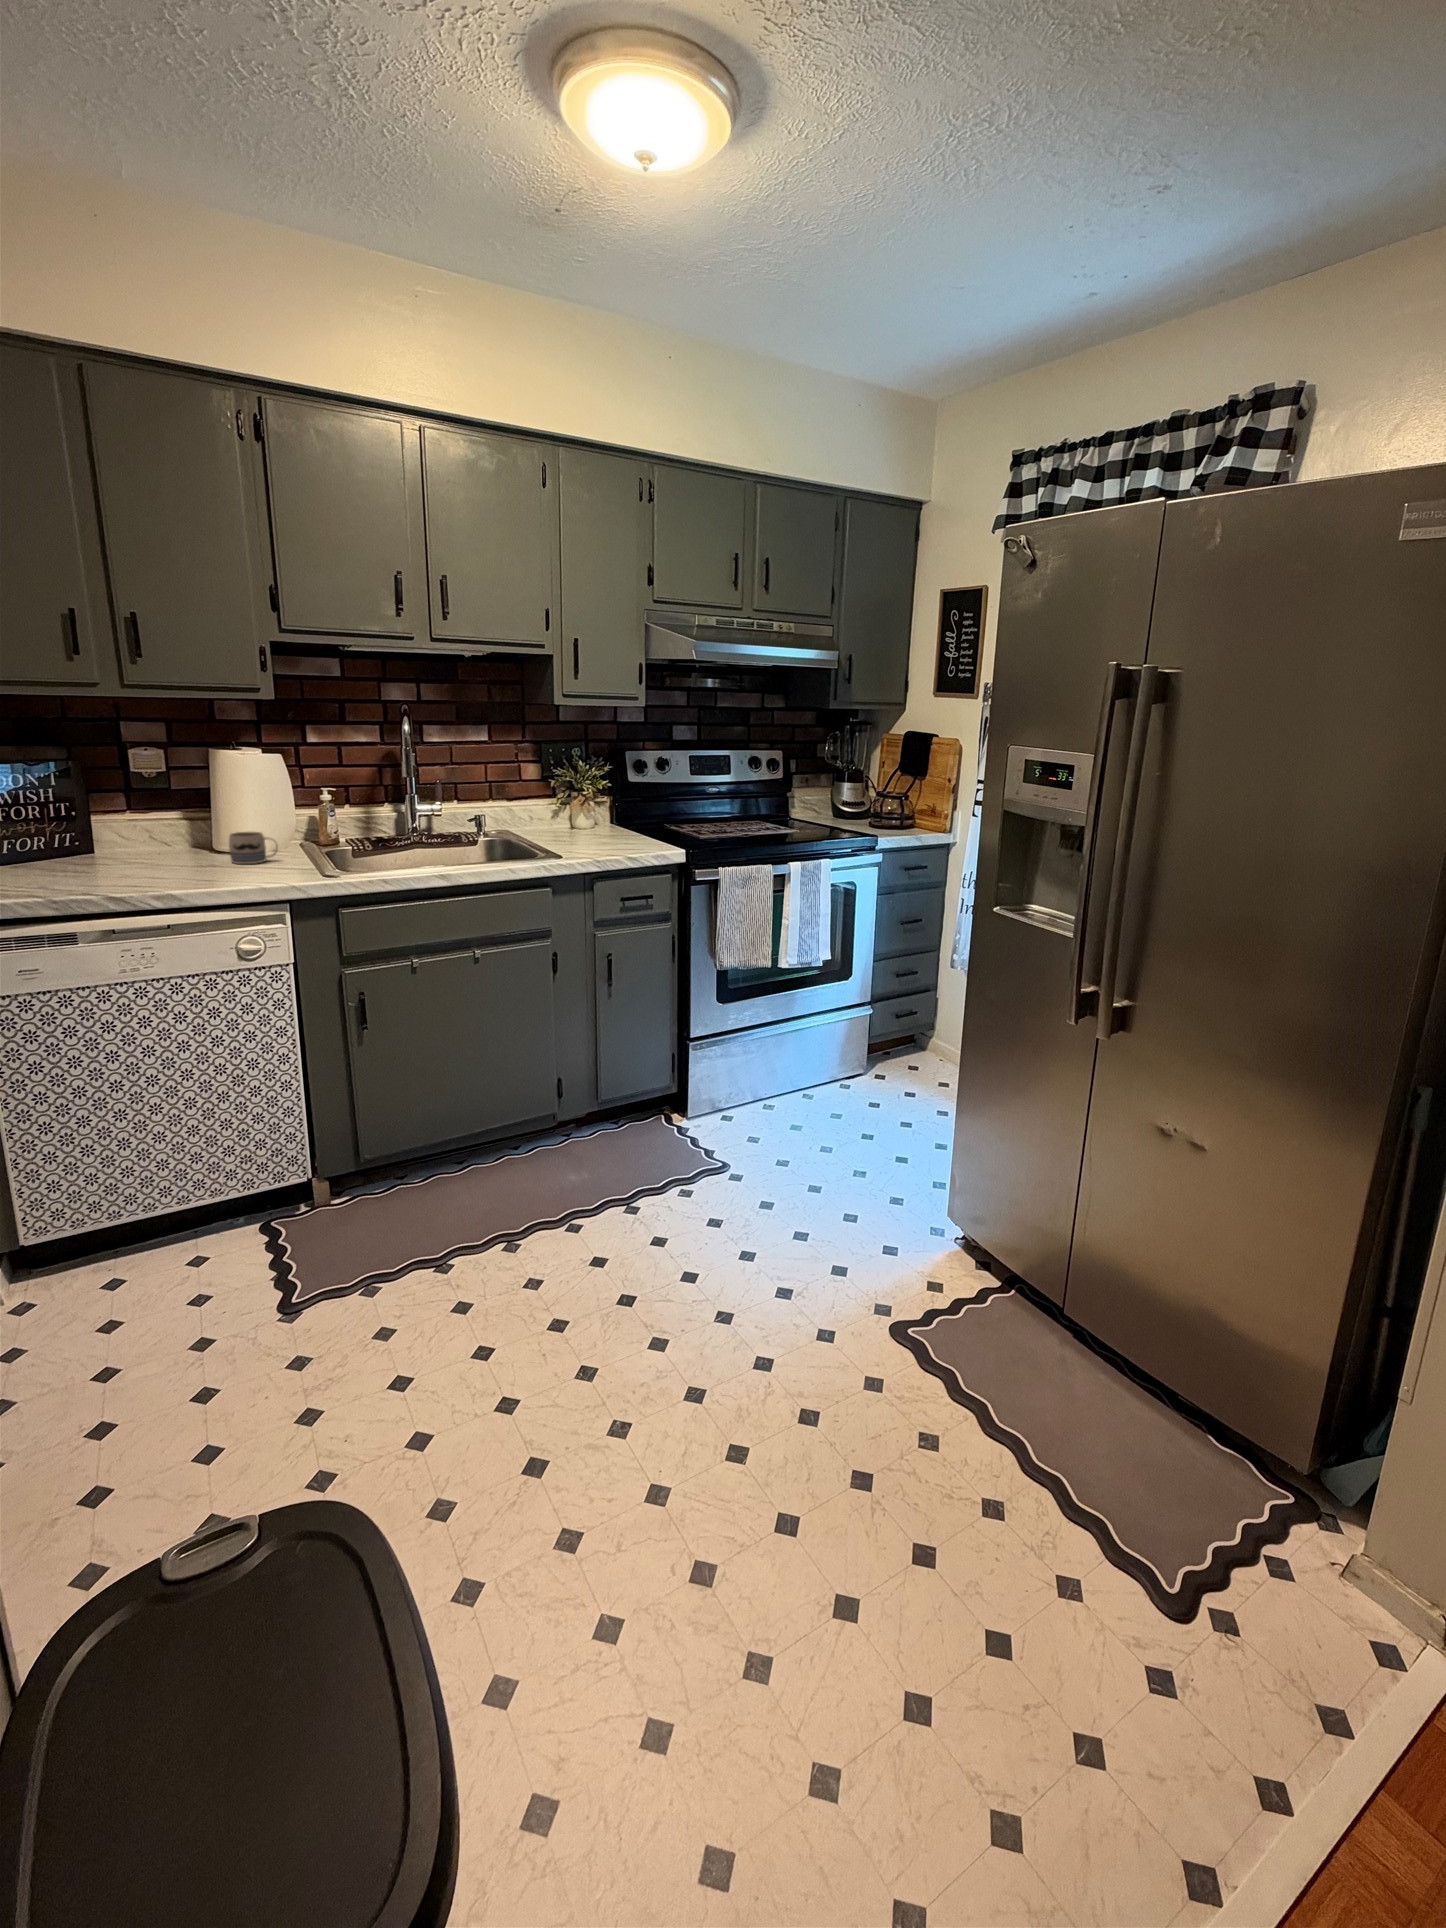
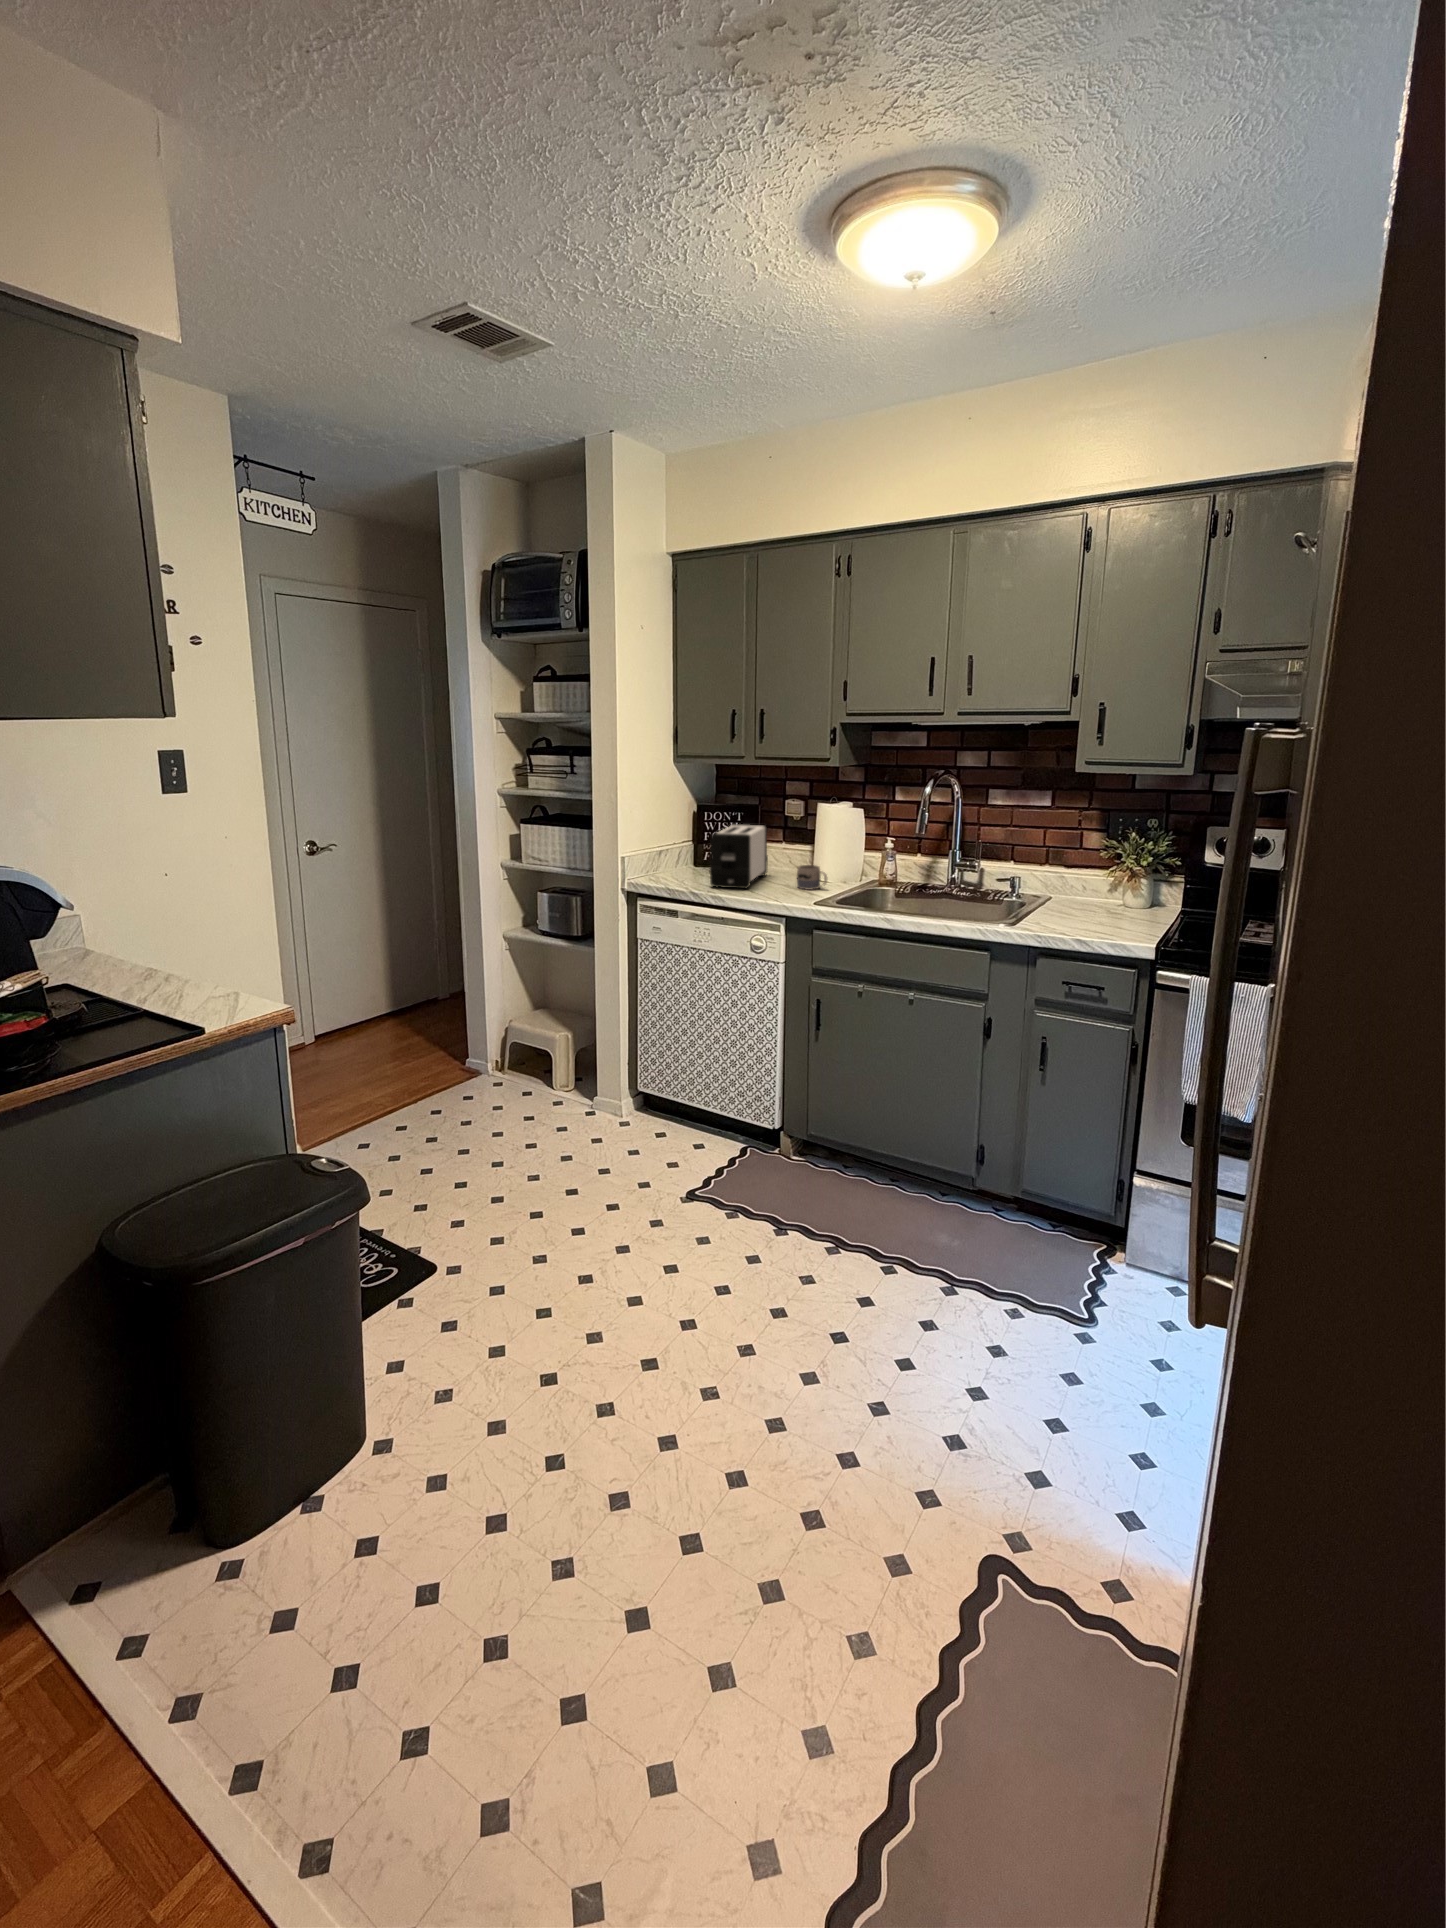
toaster: none [69,786,180,882] -> present [709,824,768,889]

